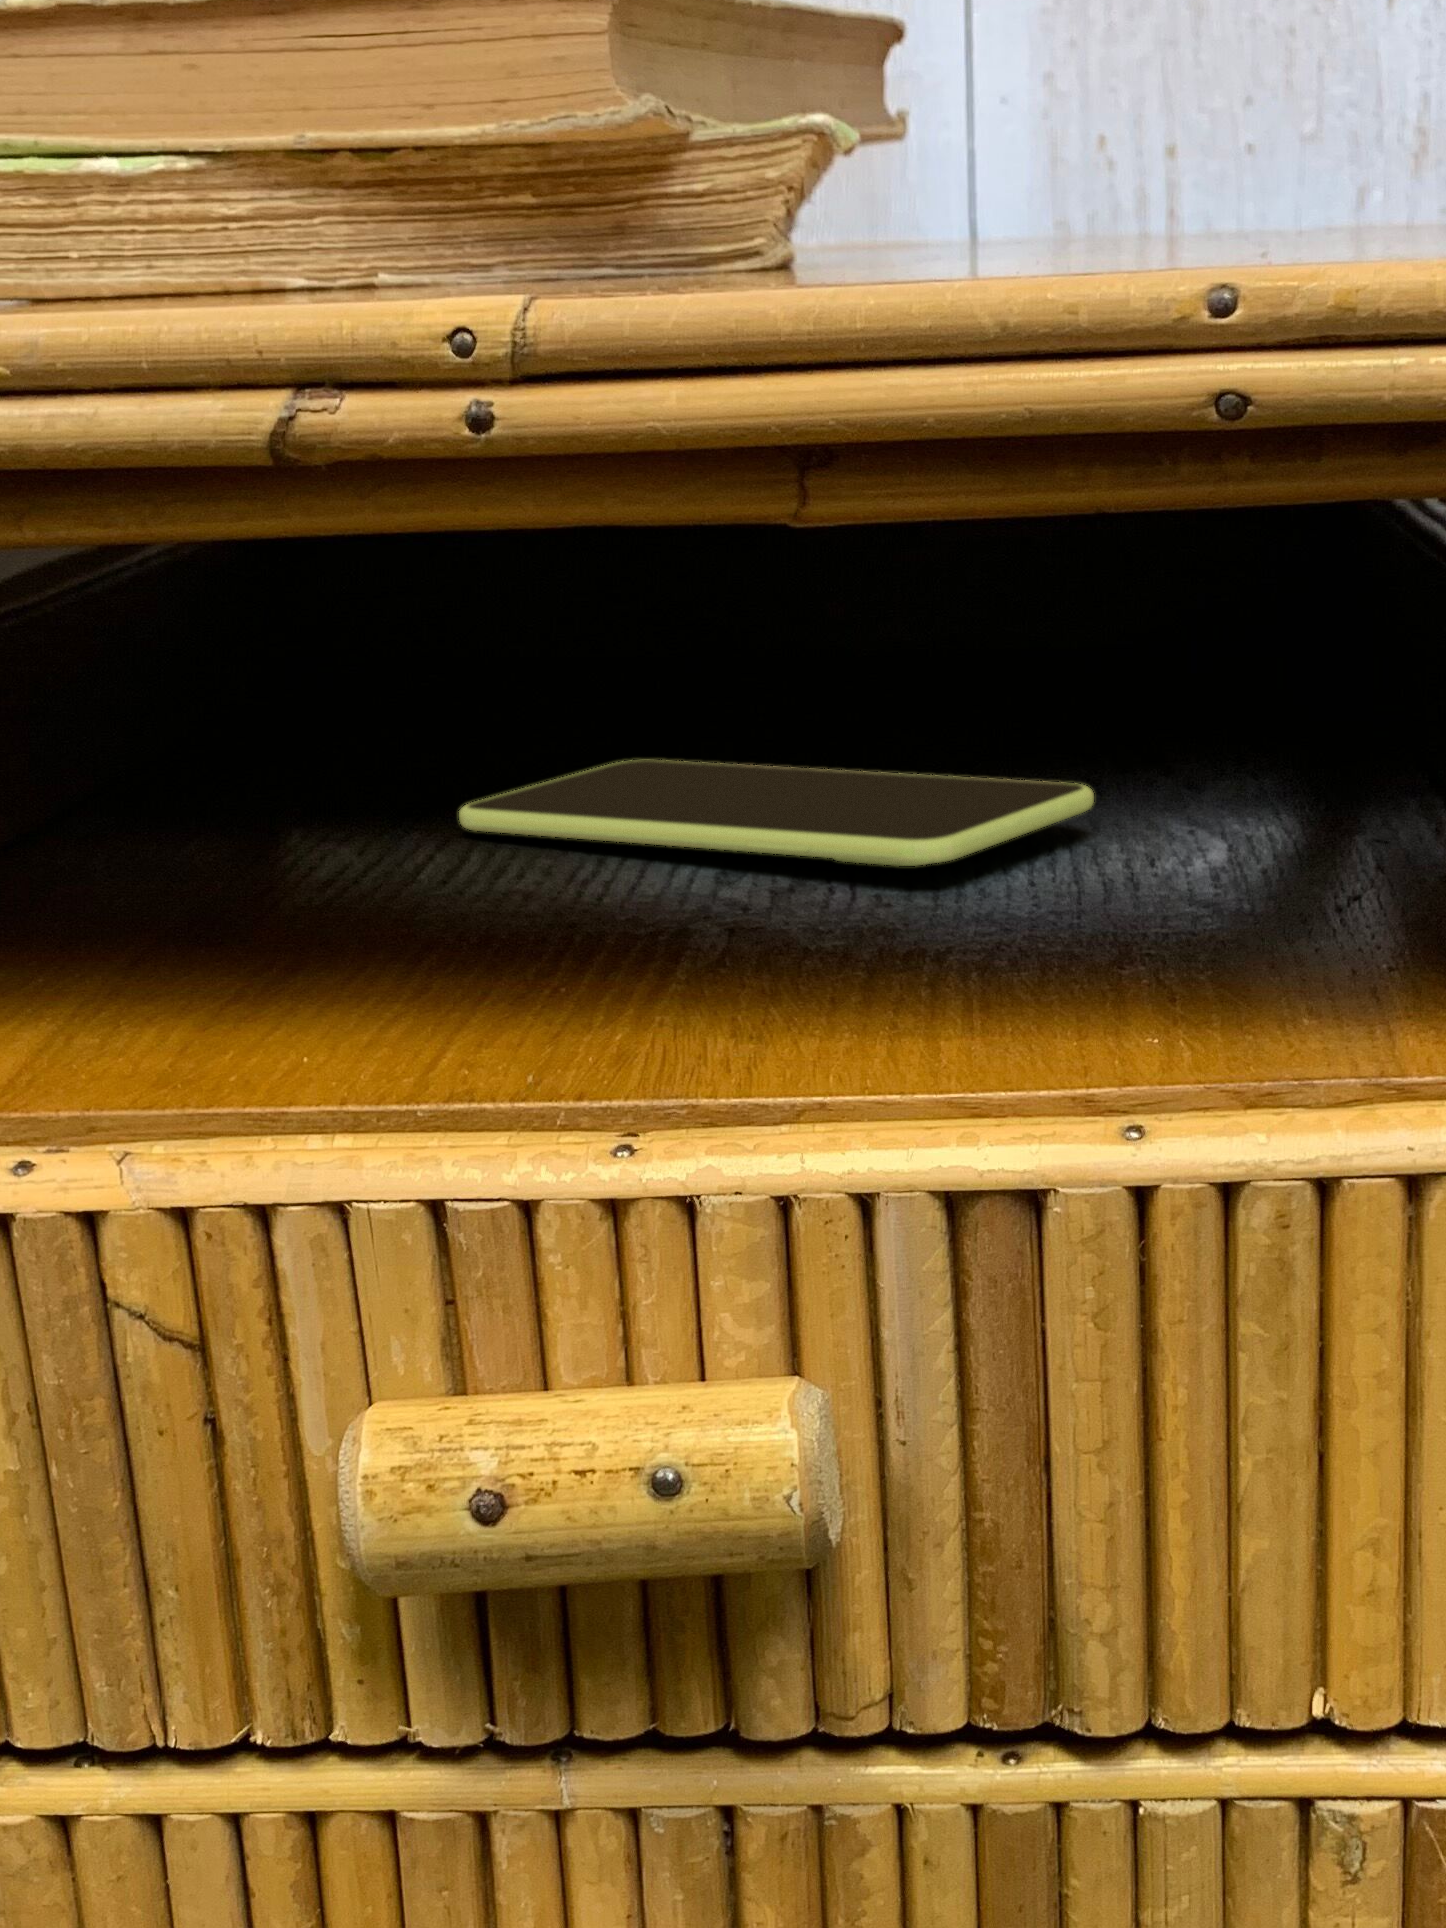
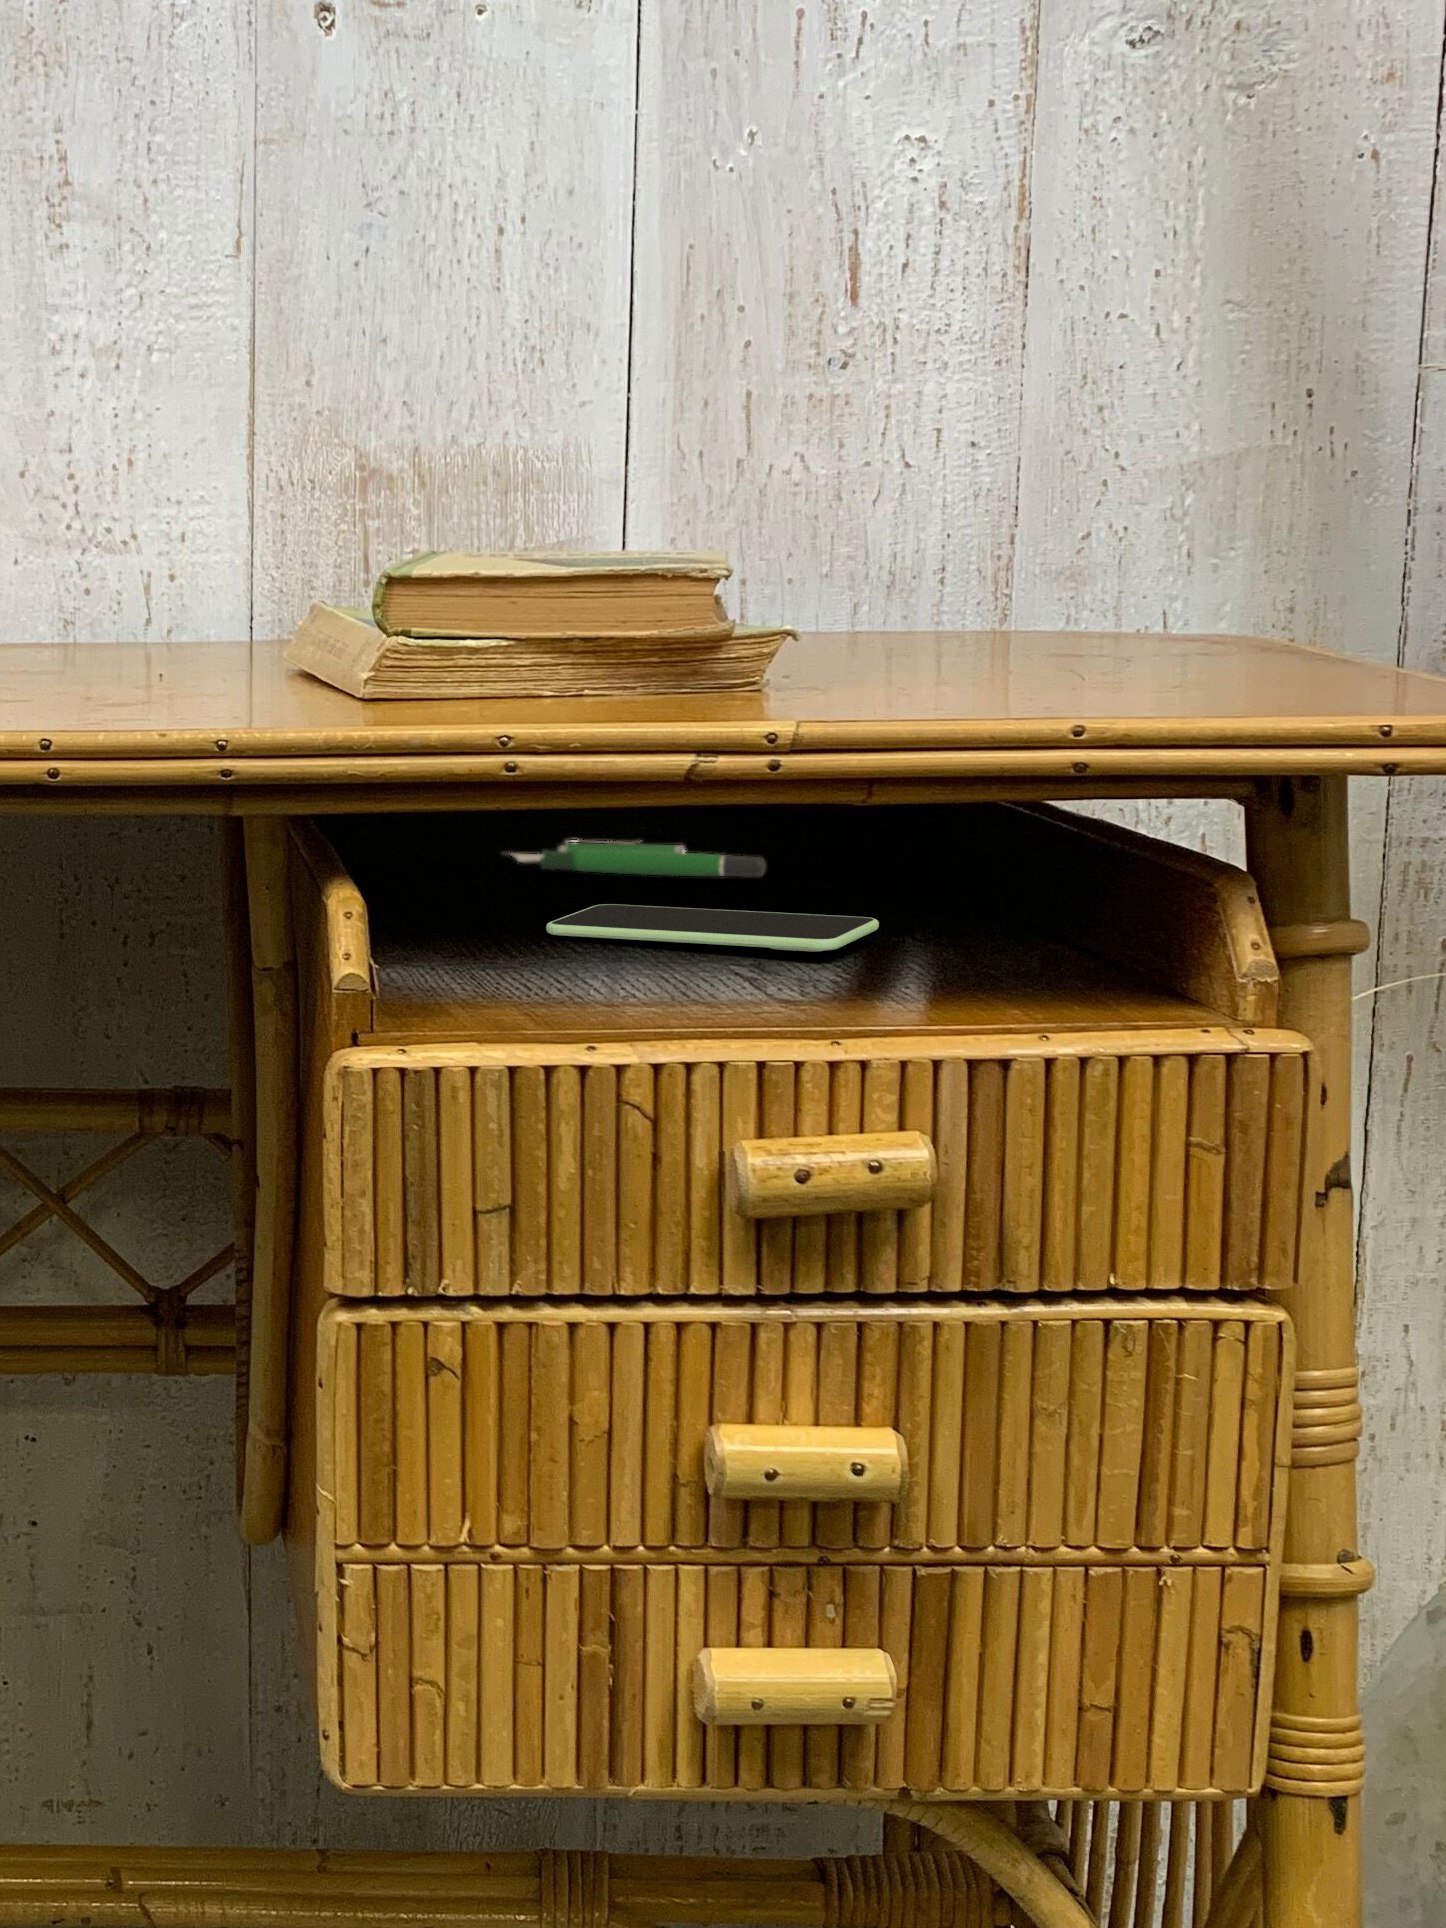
pen: none [596,627,1030,694] -> present [511,840,765,876]

